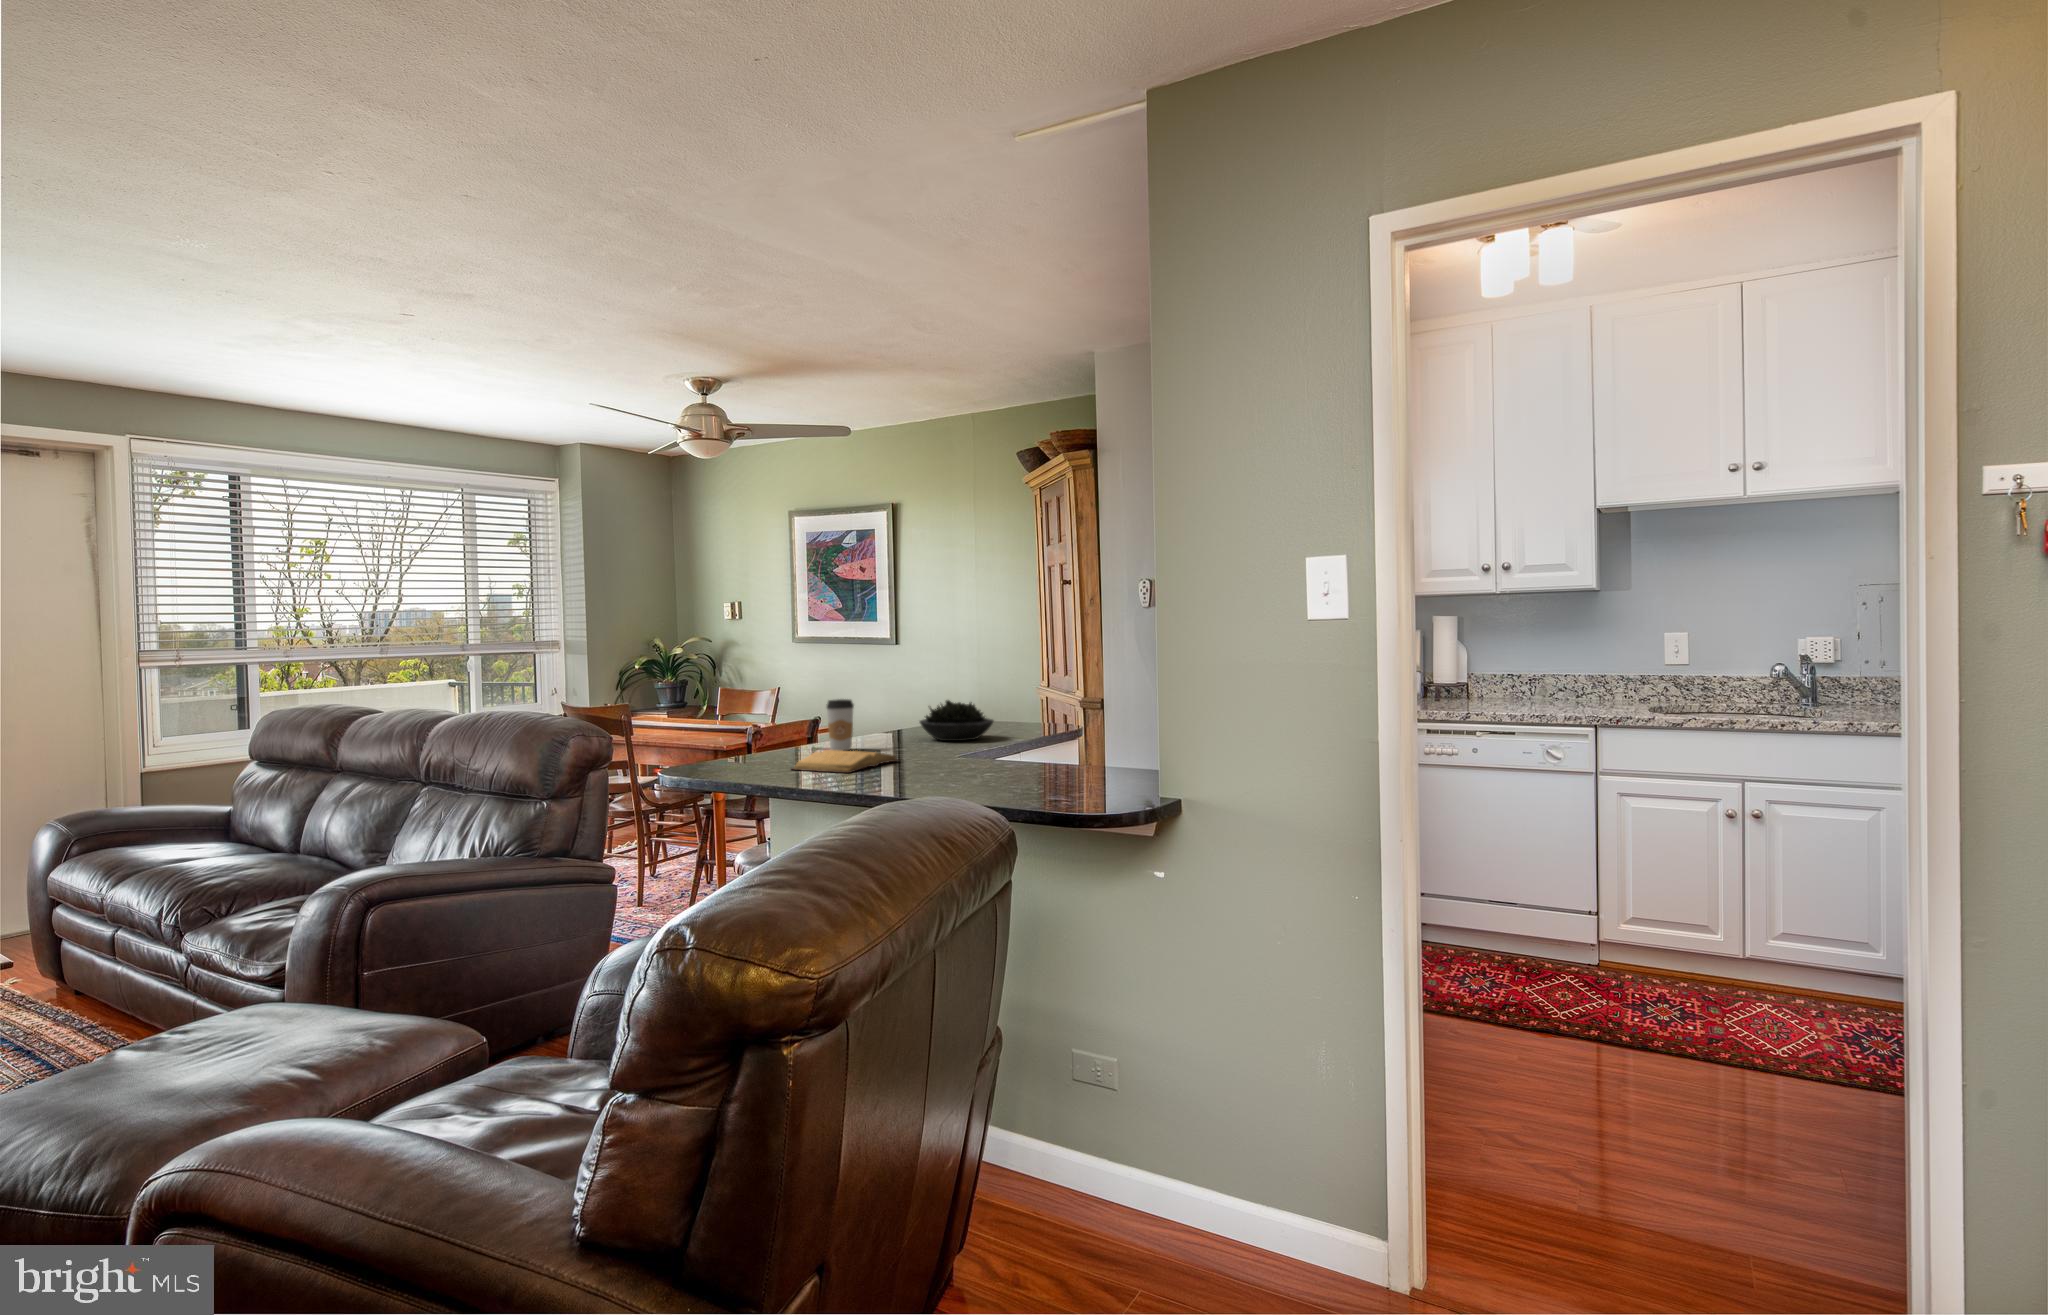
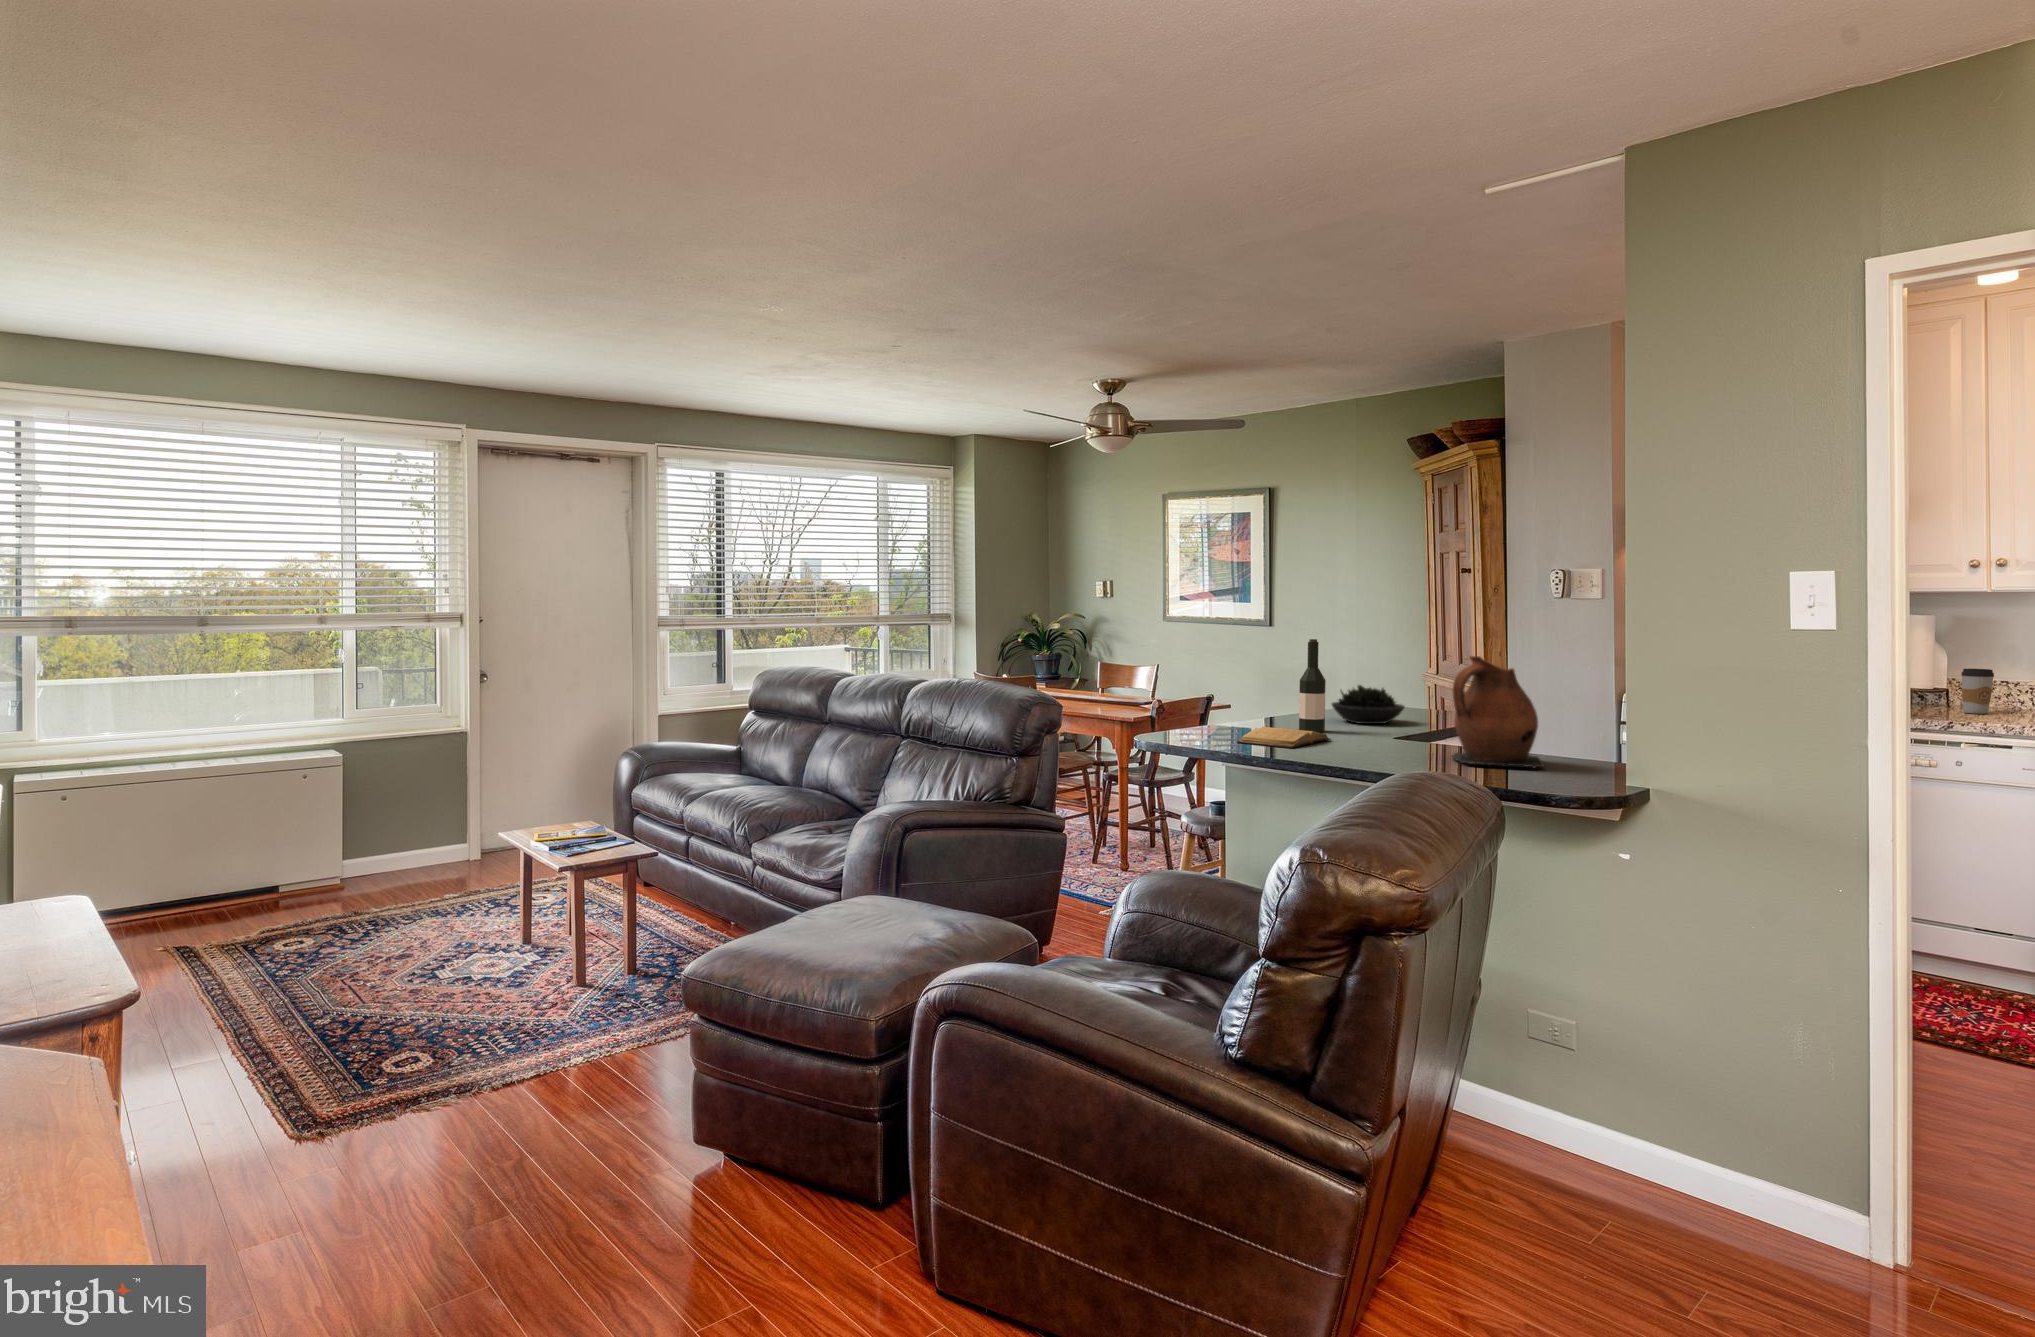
wine bottle: none [874,651,903,753] -> present [1299,639,1326,732]
ceramic pitcher: none [1006,662,1099,782] -> present [1452,656,1545,768]
coffee cup: present [827,699,854,751] -> present [1961,669,1994,714]

